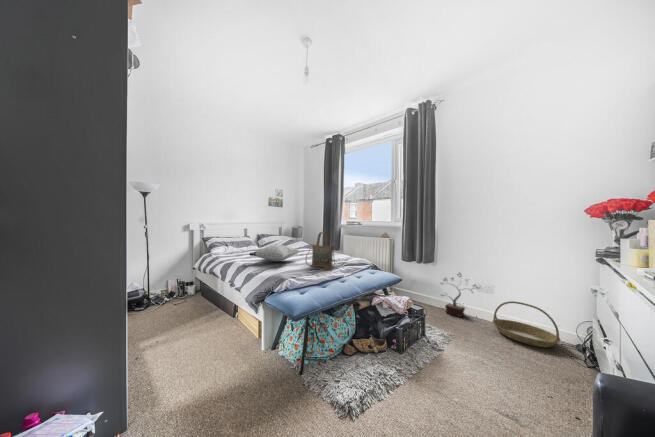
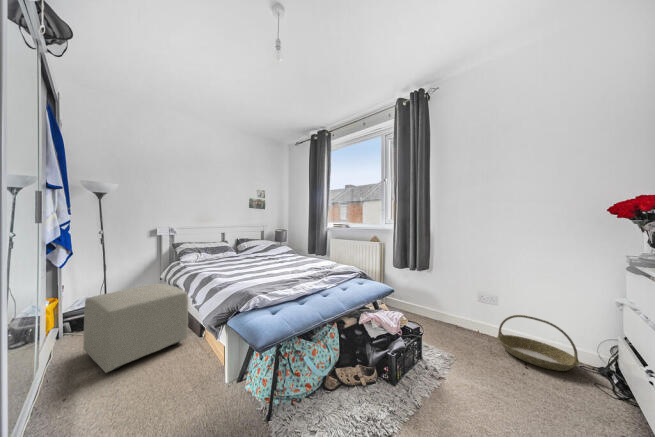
handbag: present [306,232,335,269] -> none [284,237,317,280]
pillow: present [249,244,300,262] -> none [217,250,279,271]
ottoman: none [143,272,225,340] -> present [83,284,188,372]
potted plant: present [441,273,478,317] -> none [435,280,483,331]

